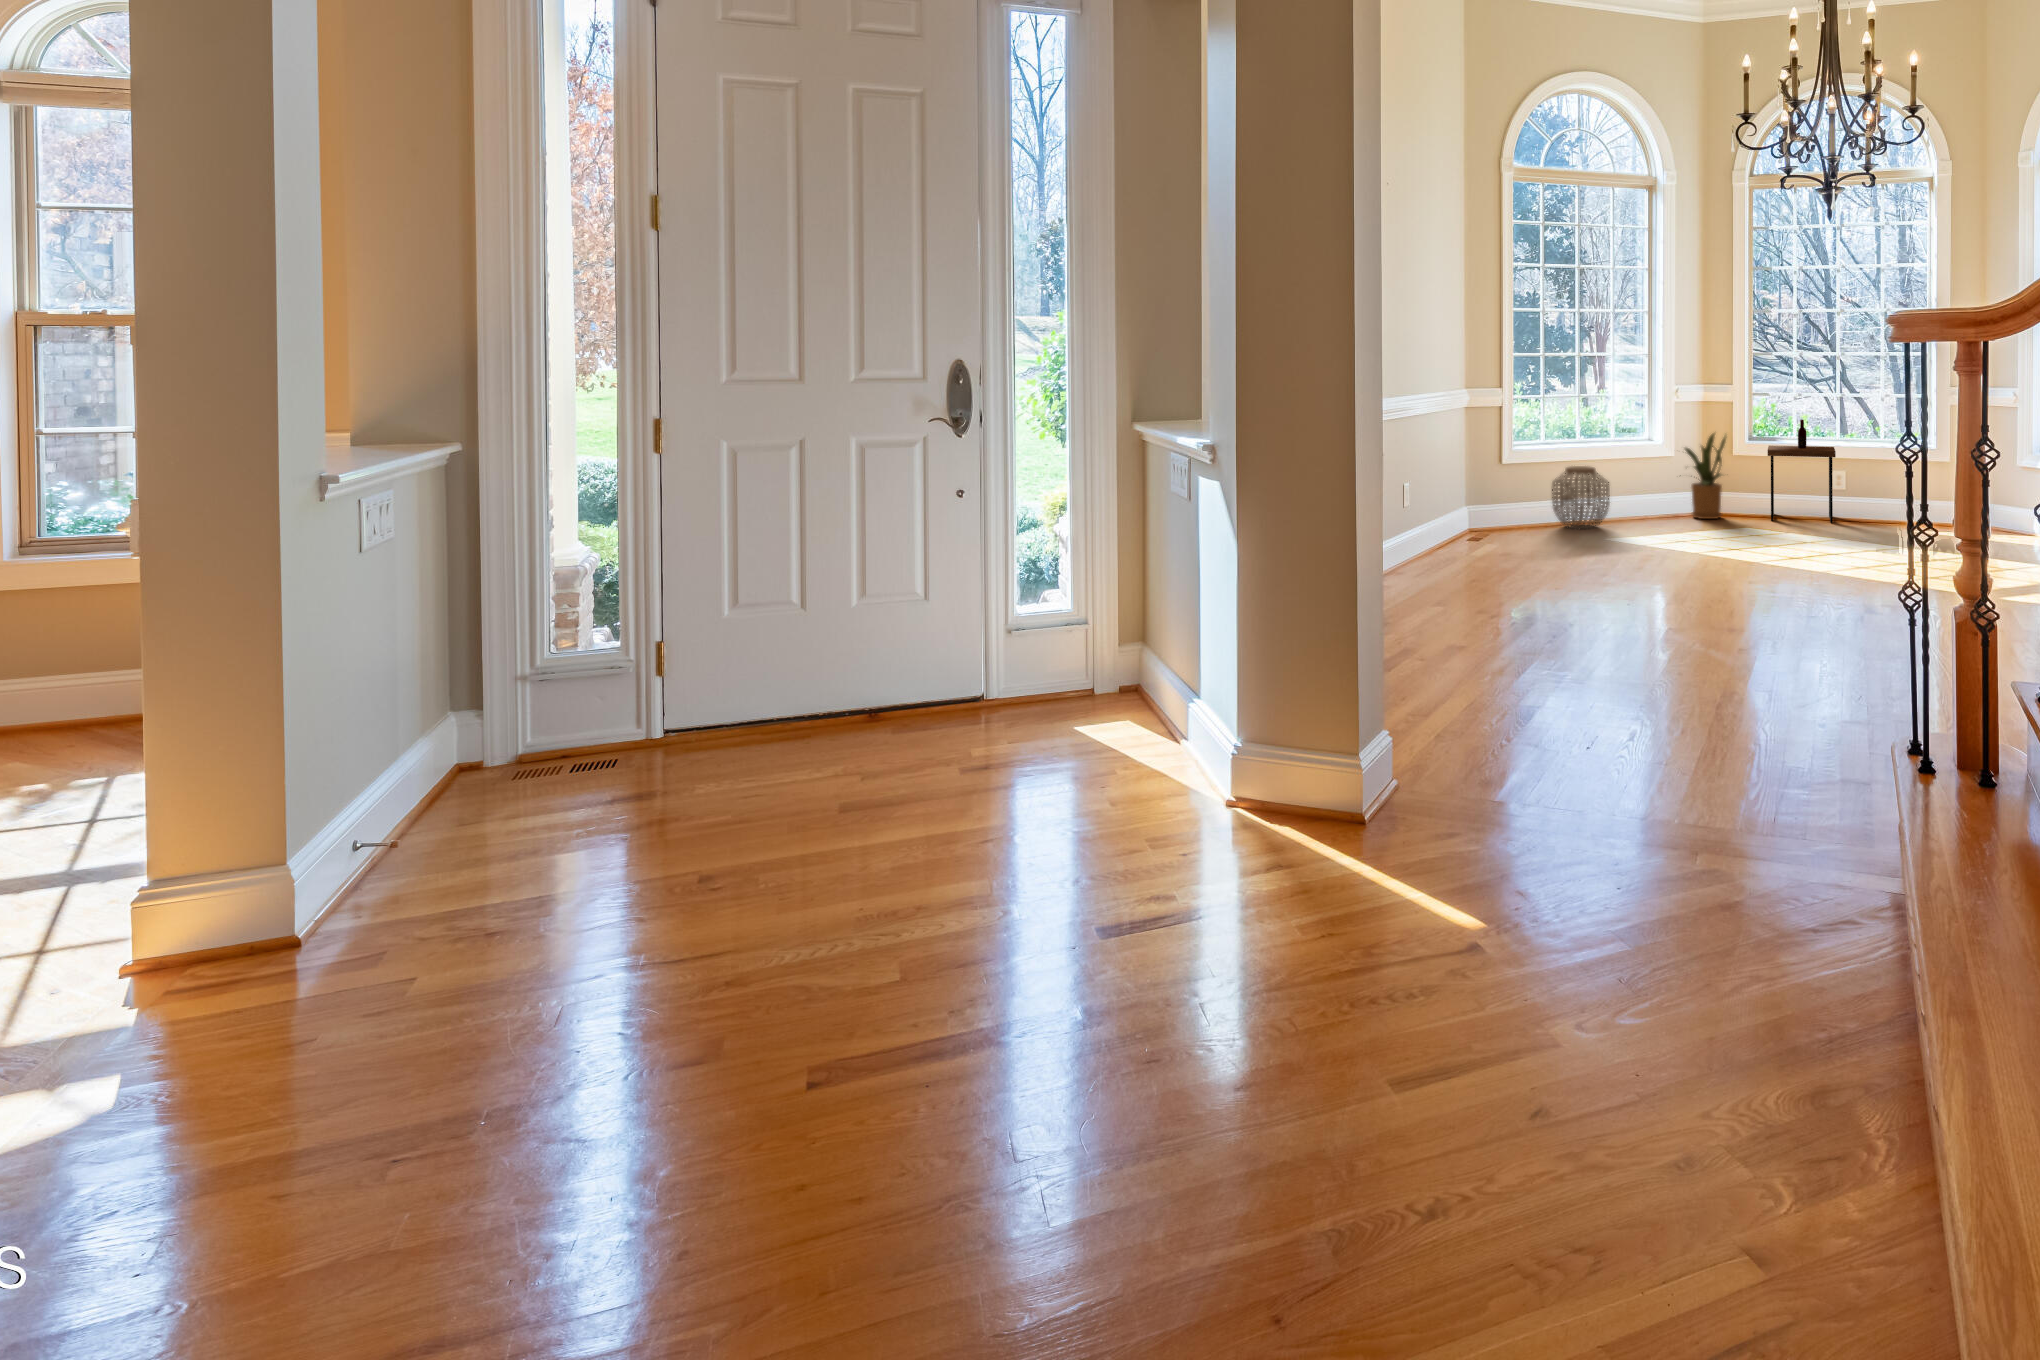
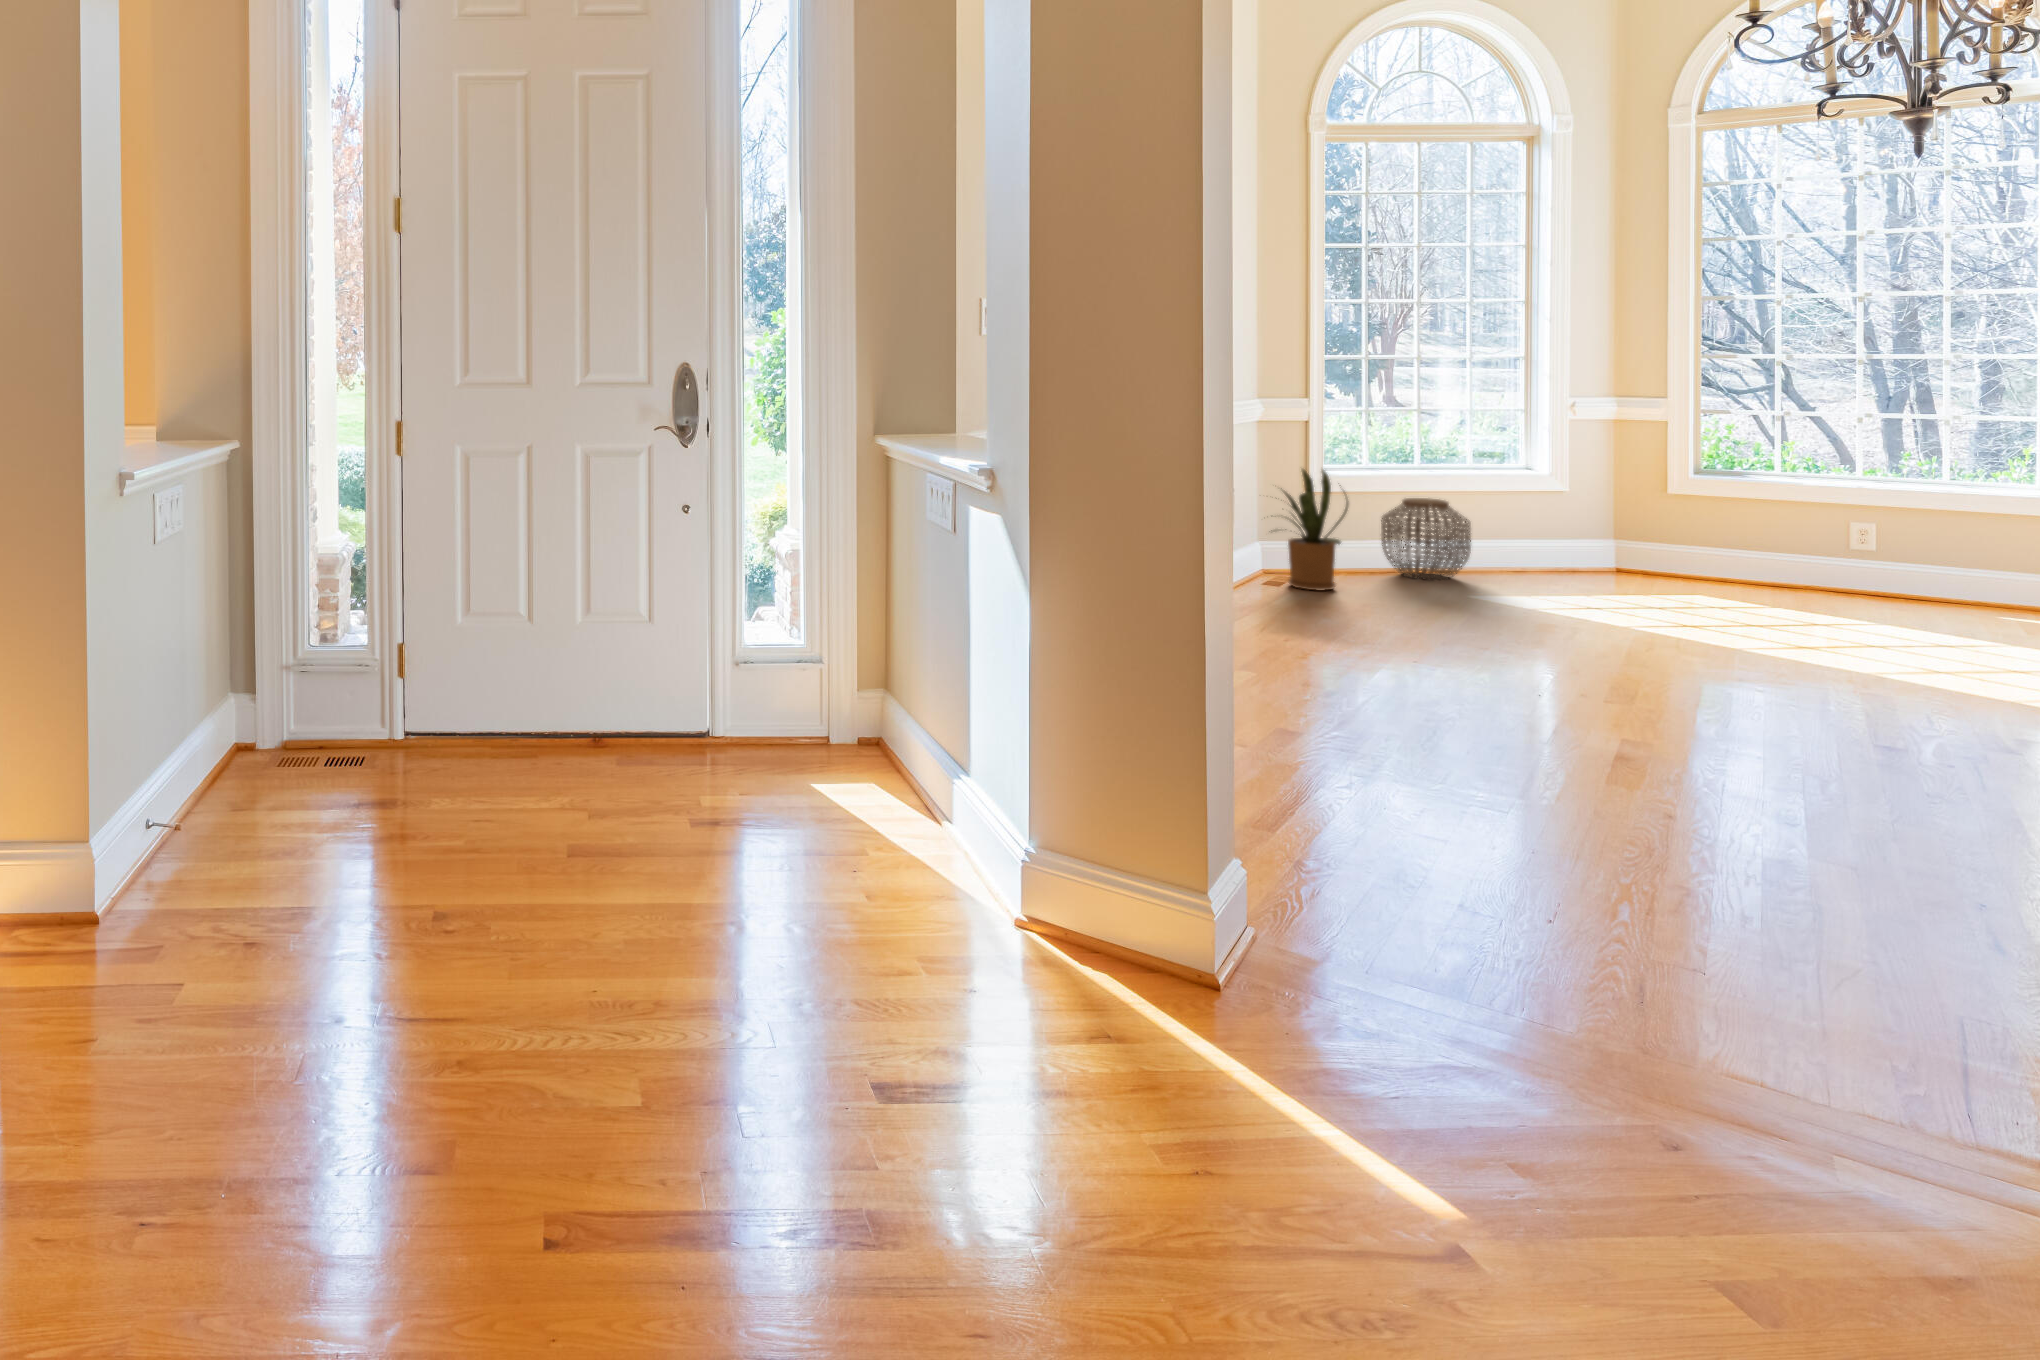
side table: present [1768,420,1836,523] -> none [1729,447,1860,597]
house plant: present [1680,433,1726,519] -> present [1271,469,1348,590]

